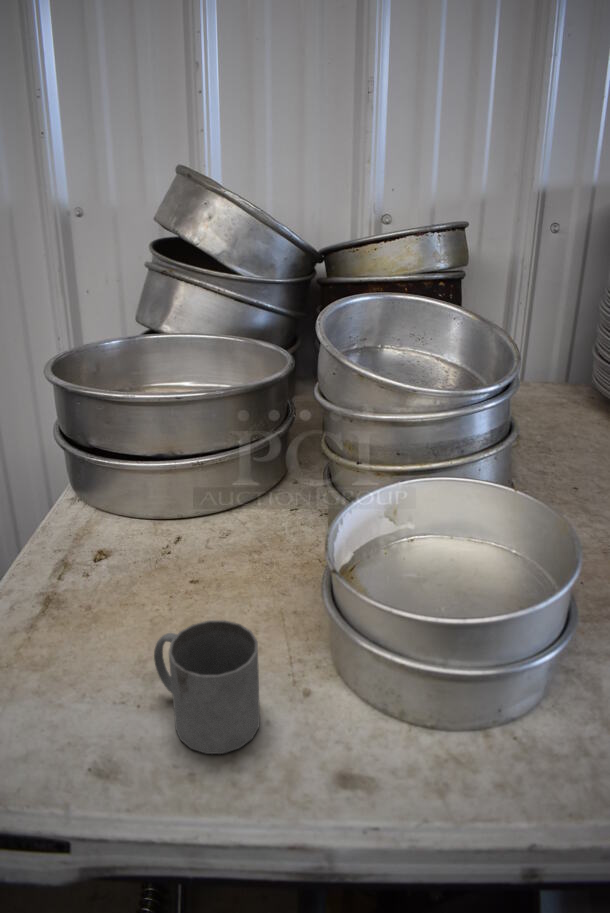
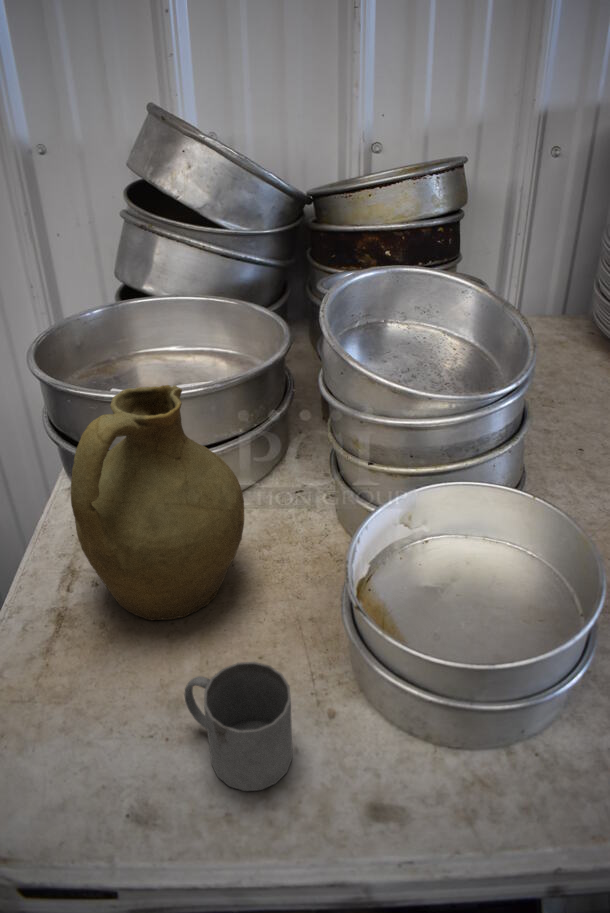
pitcher: none [63,370,234,606] -> present [71,385,244,620]

